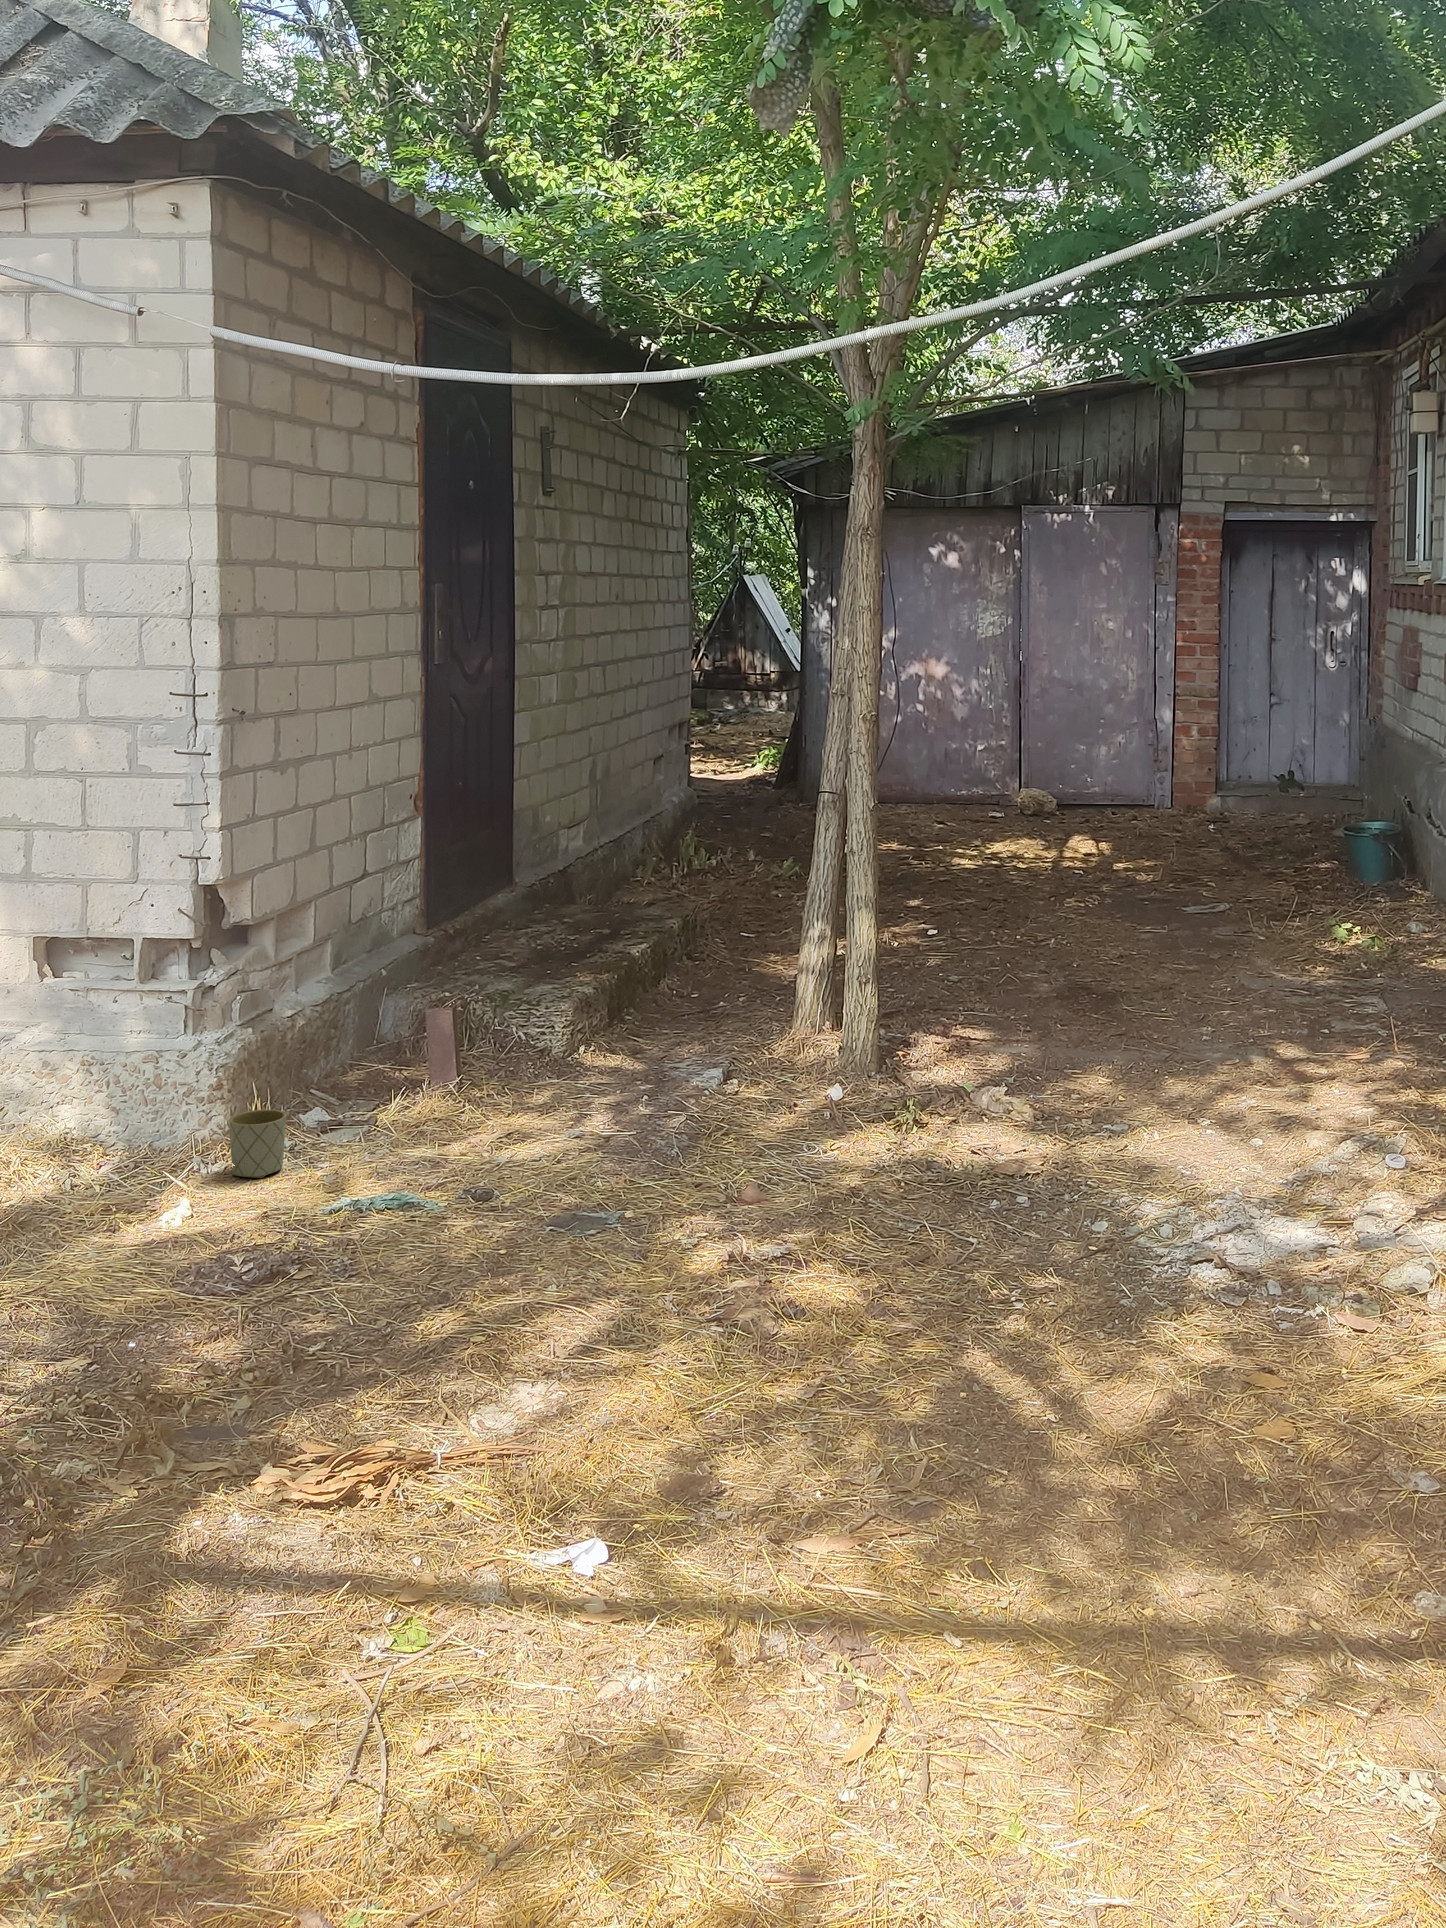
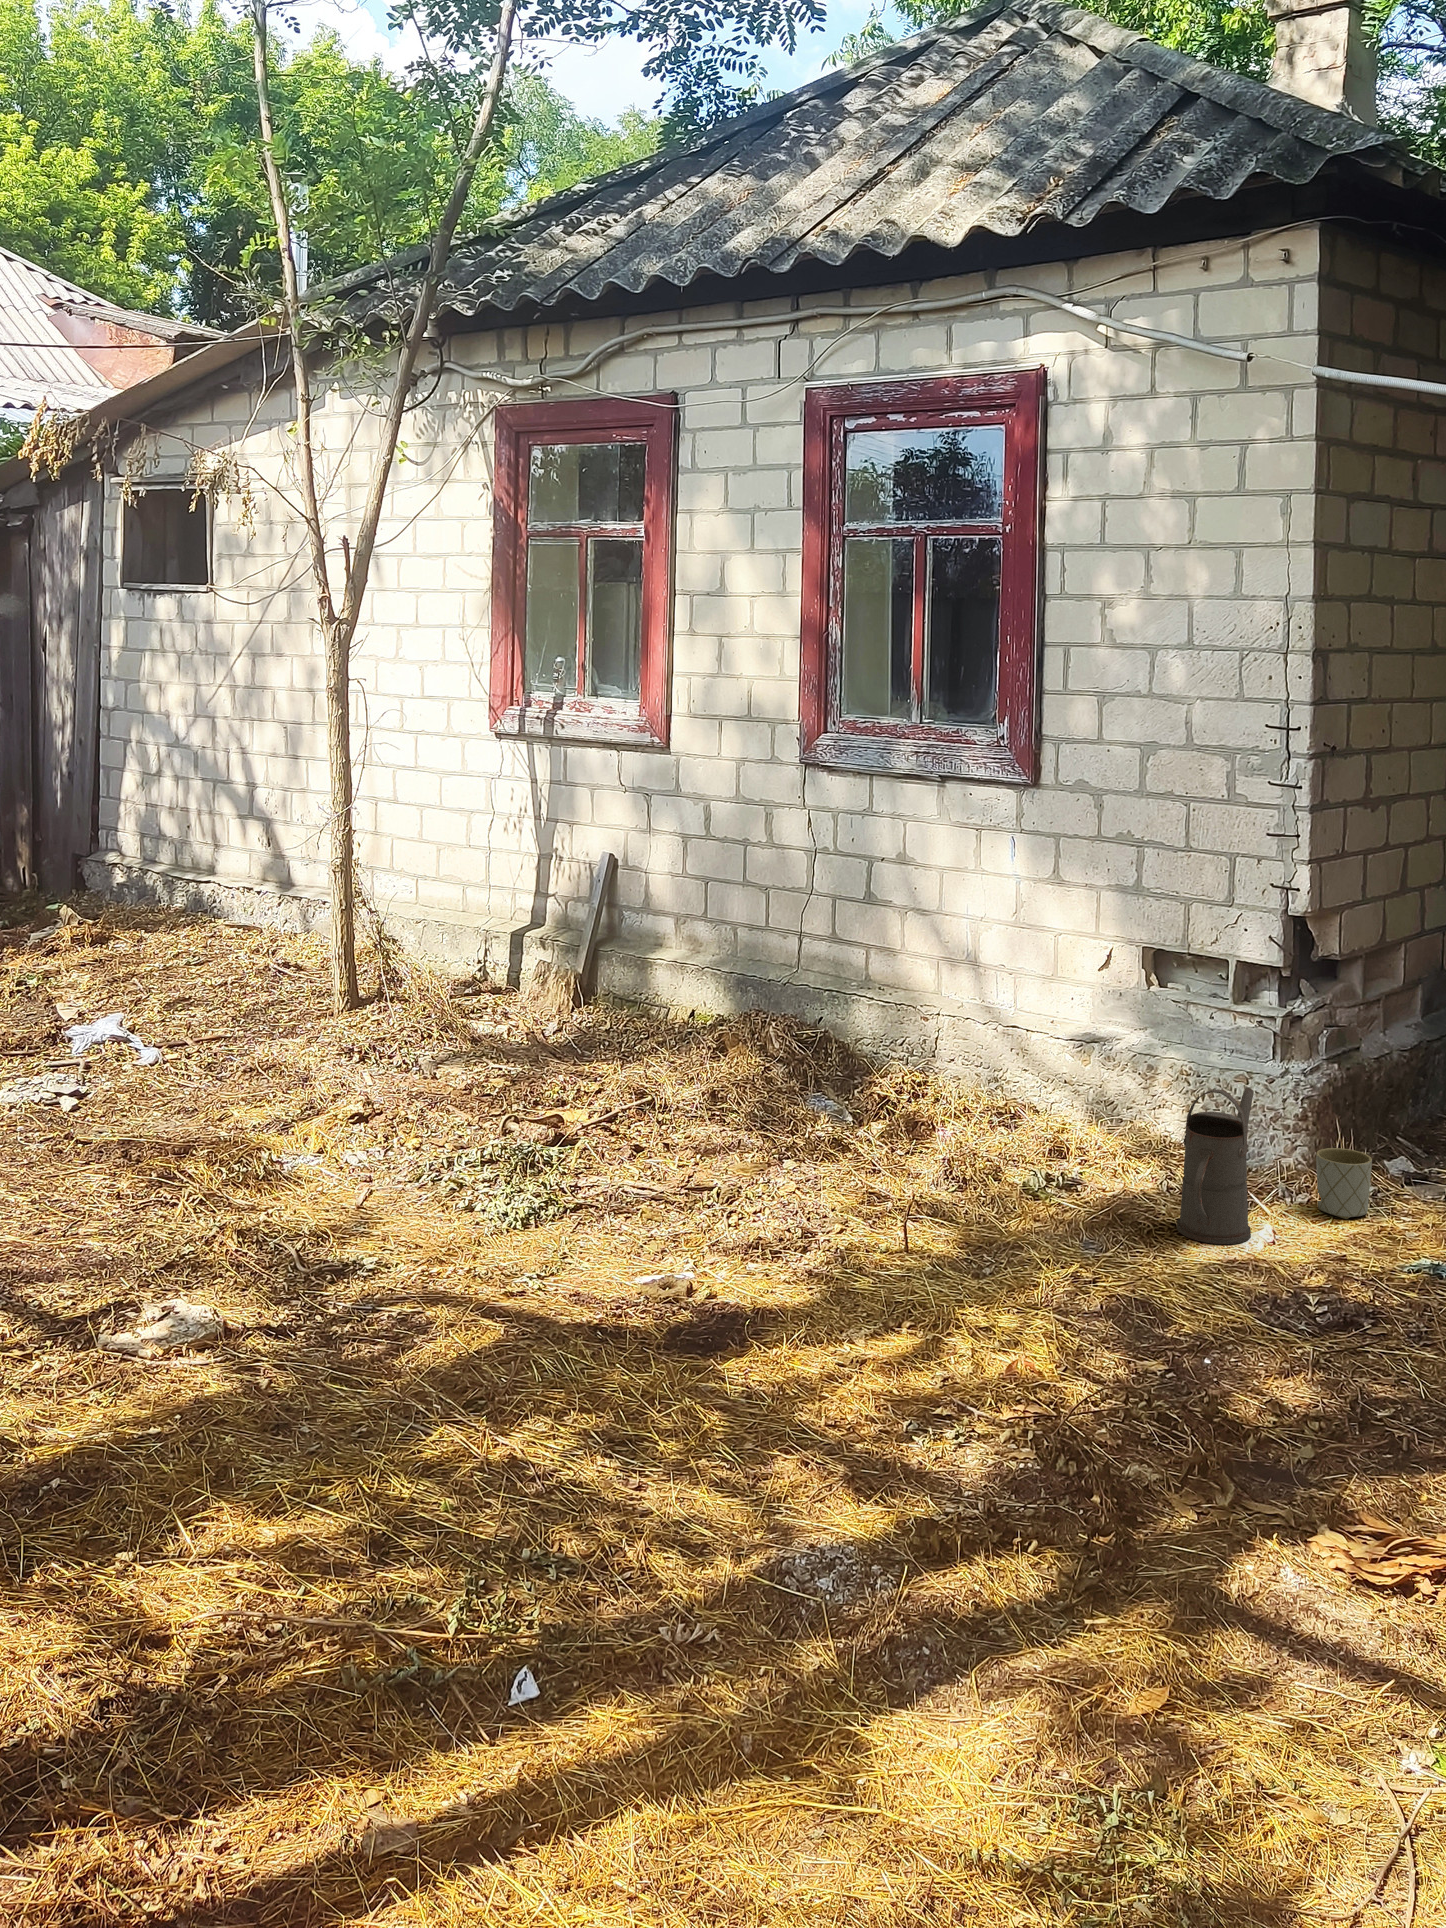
watering can: none [80,1069,164,1237] -> present [1177,1088,1253,1244]

